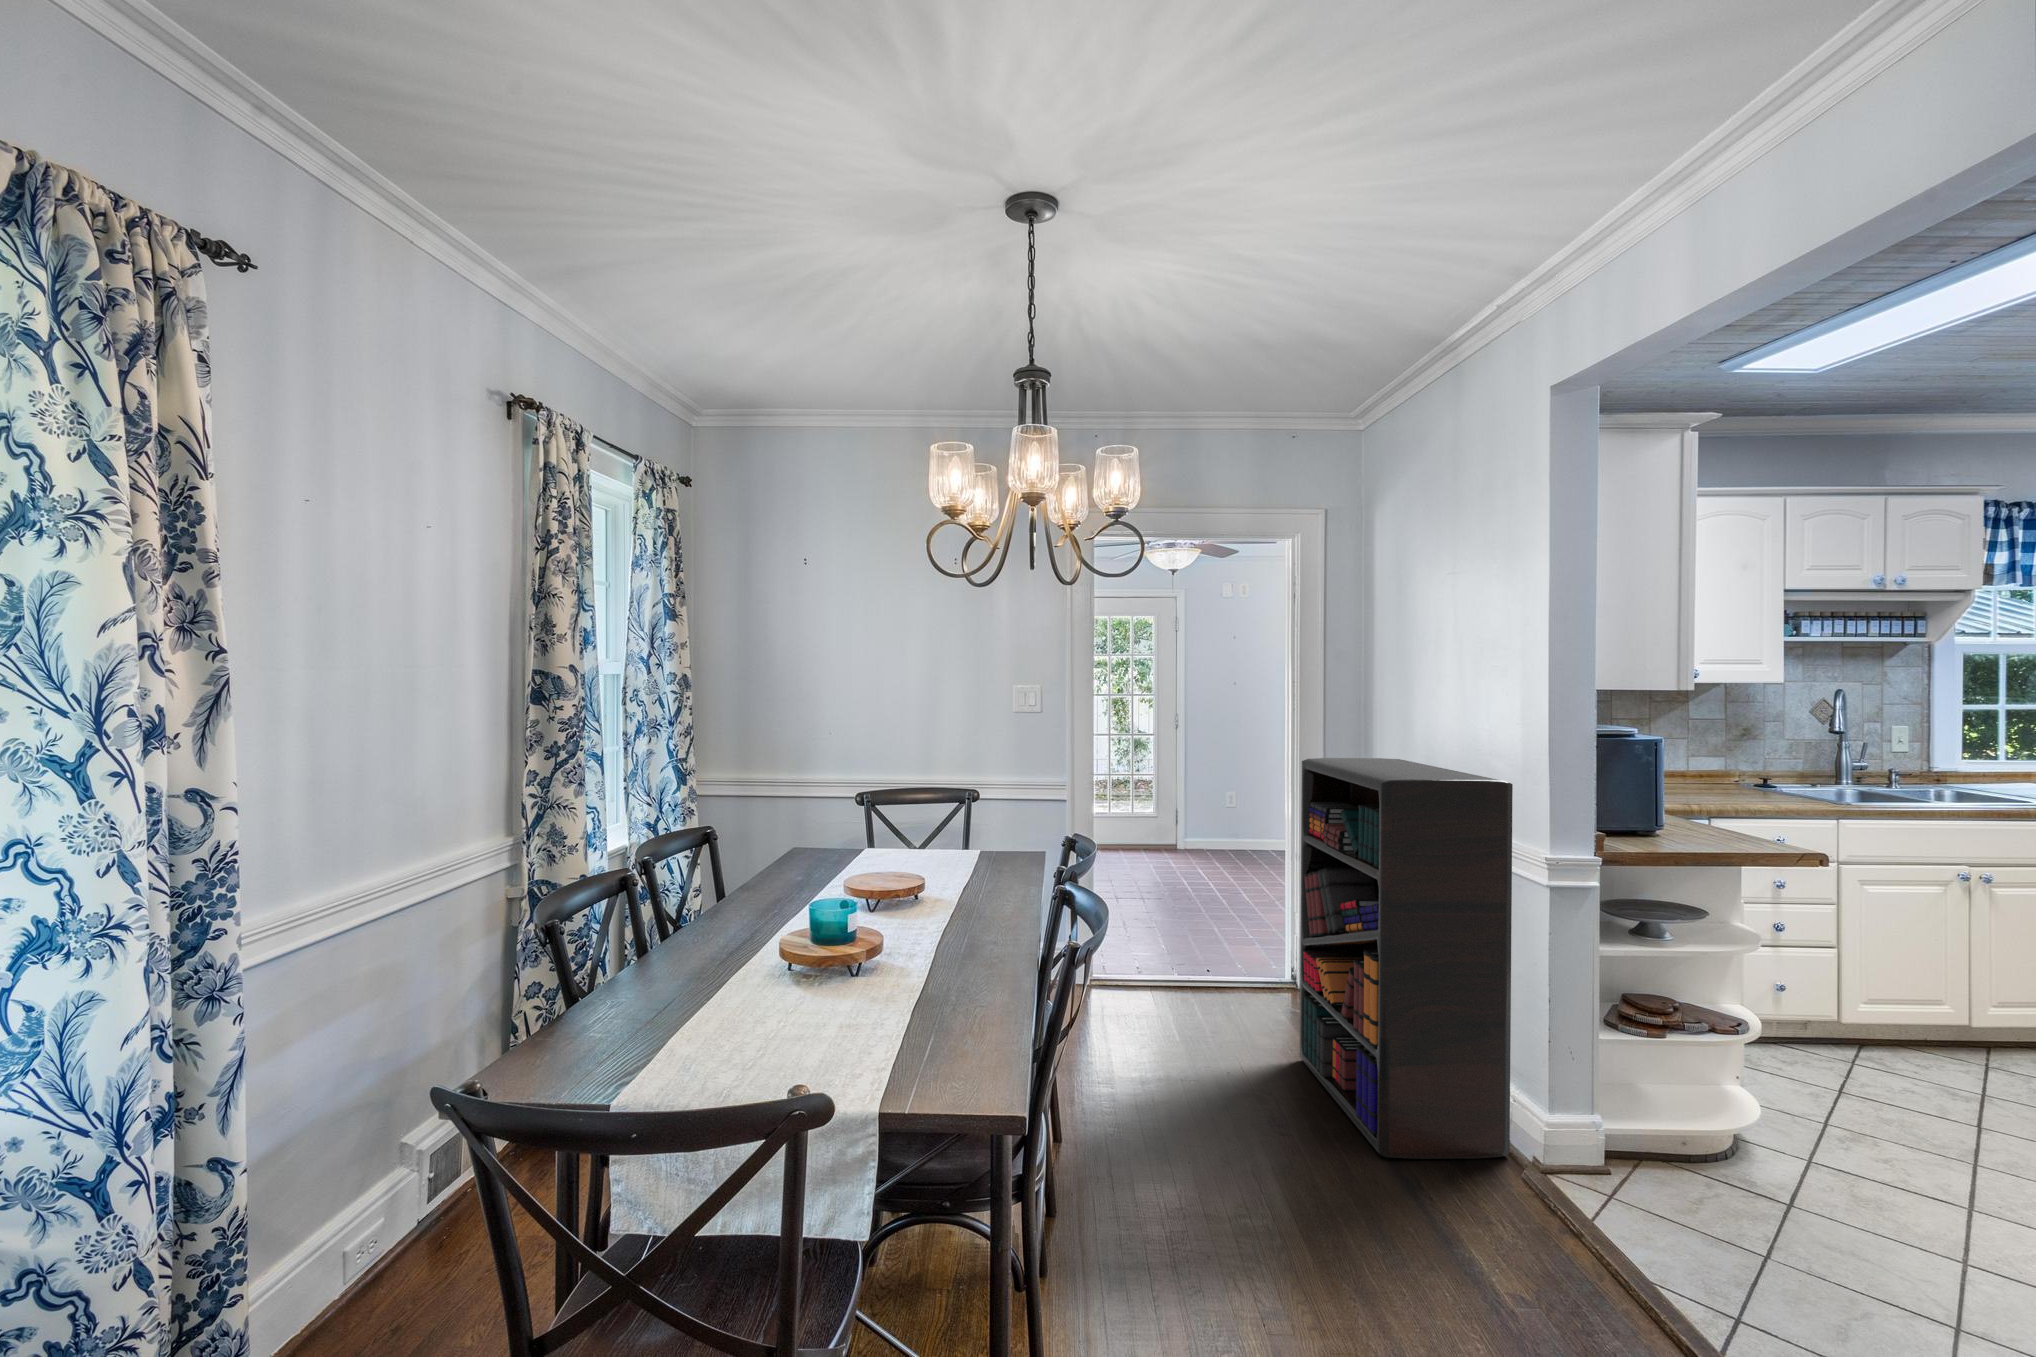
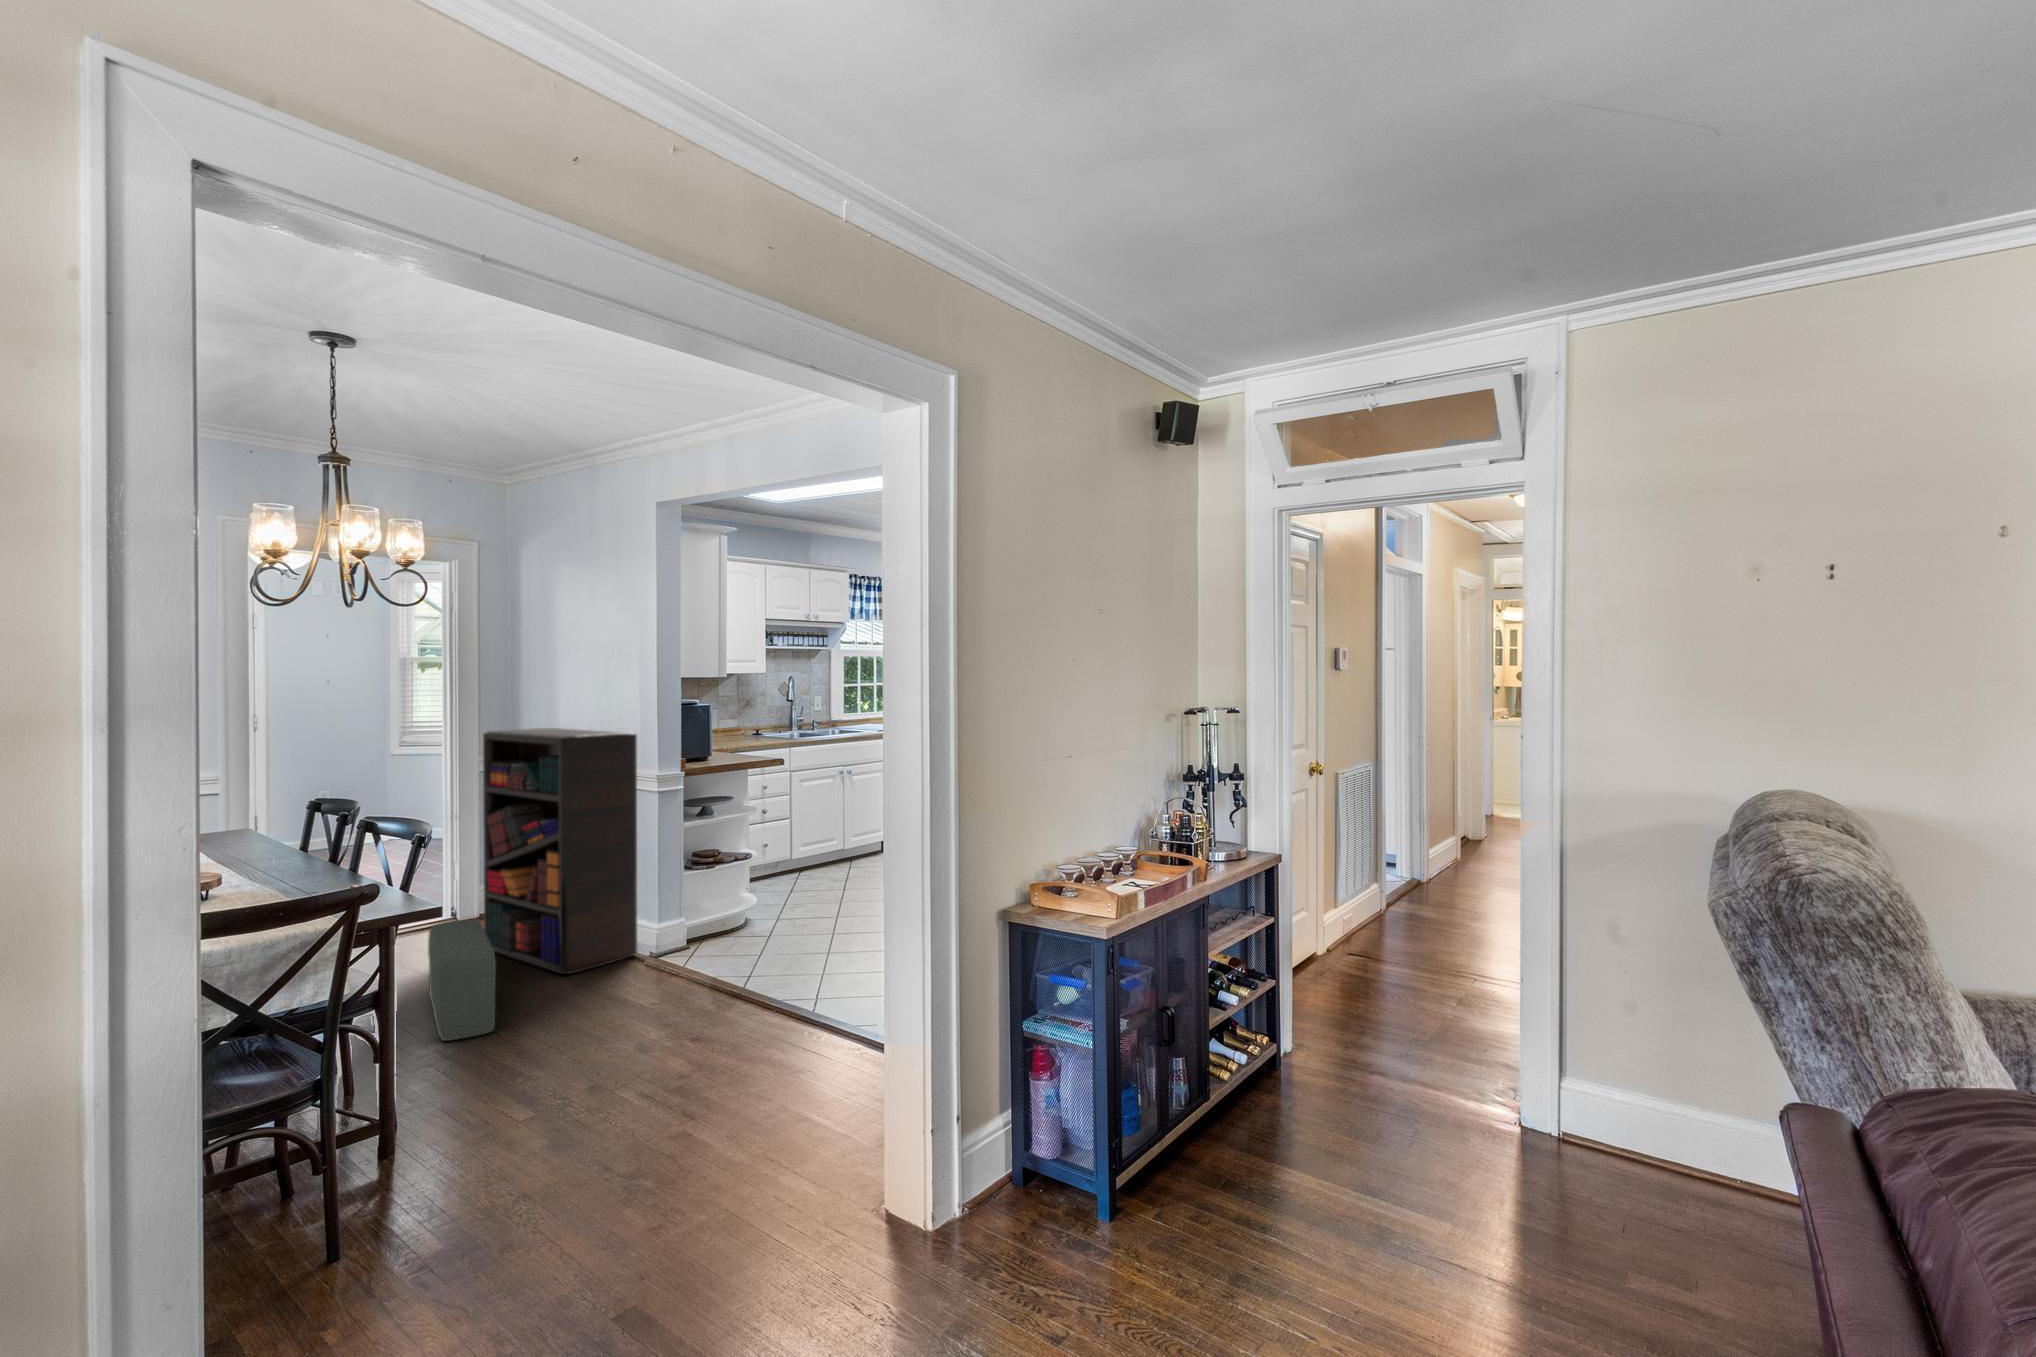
pouf: none [1170,1027,1266,1245] -> present [428,919,496,1041]

